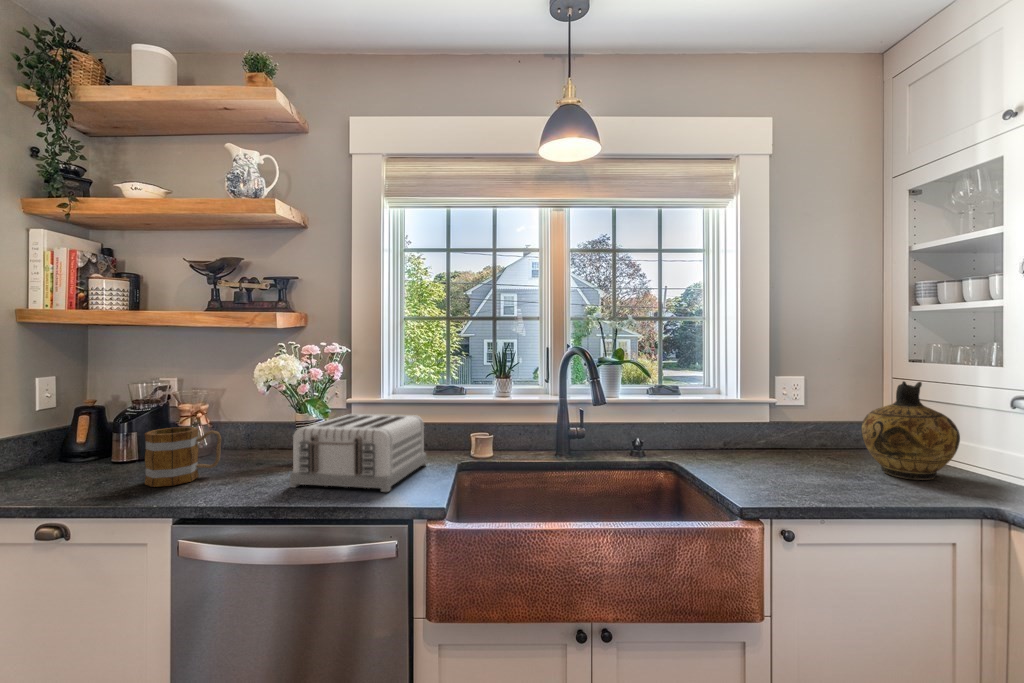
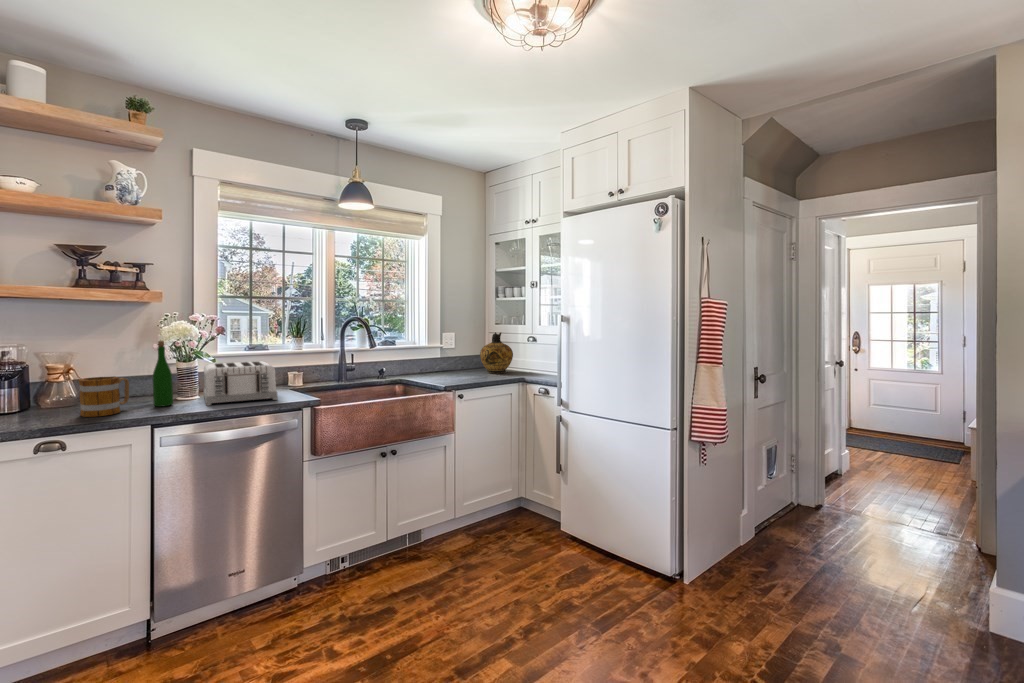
wine bottle: none [246,380,272,478] -> present [153,341,173,407]

